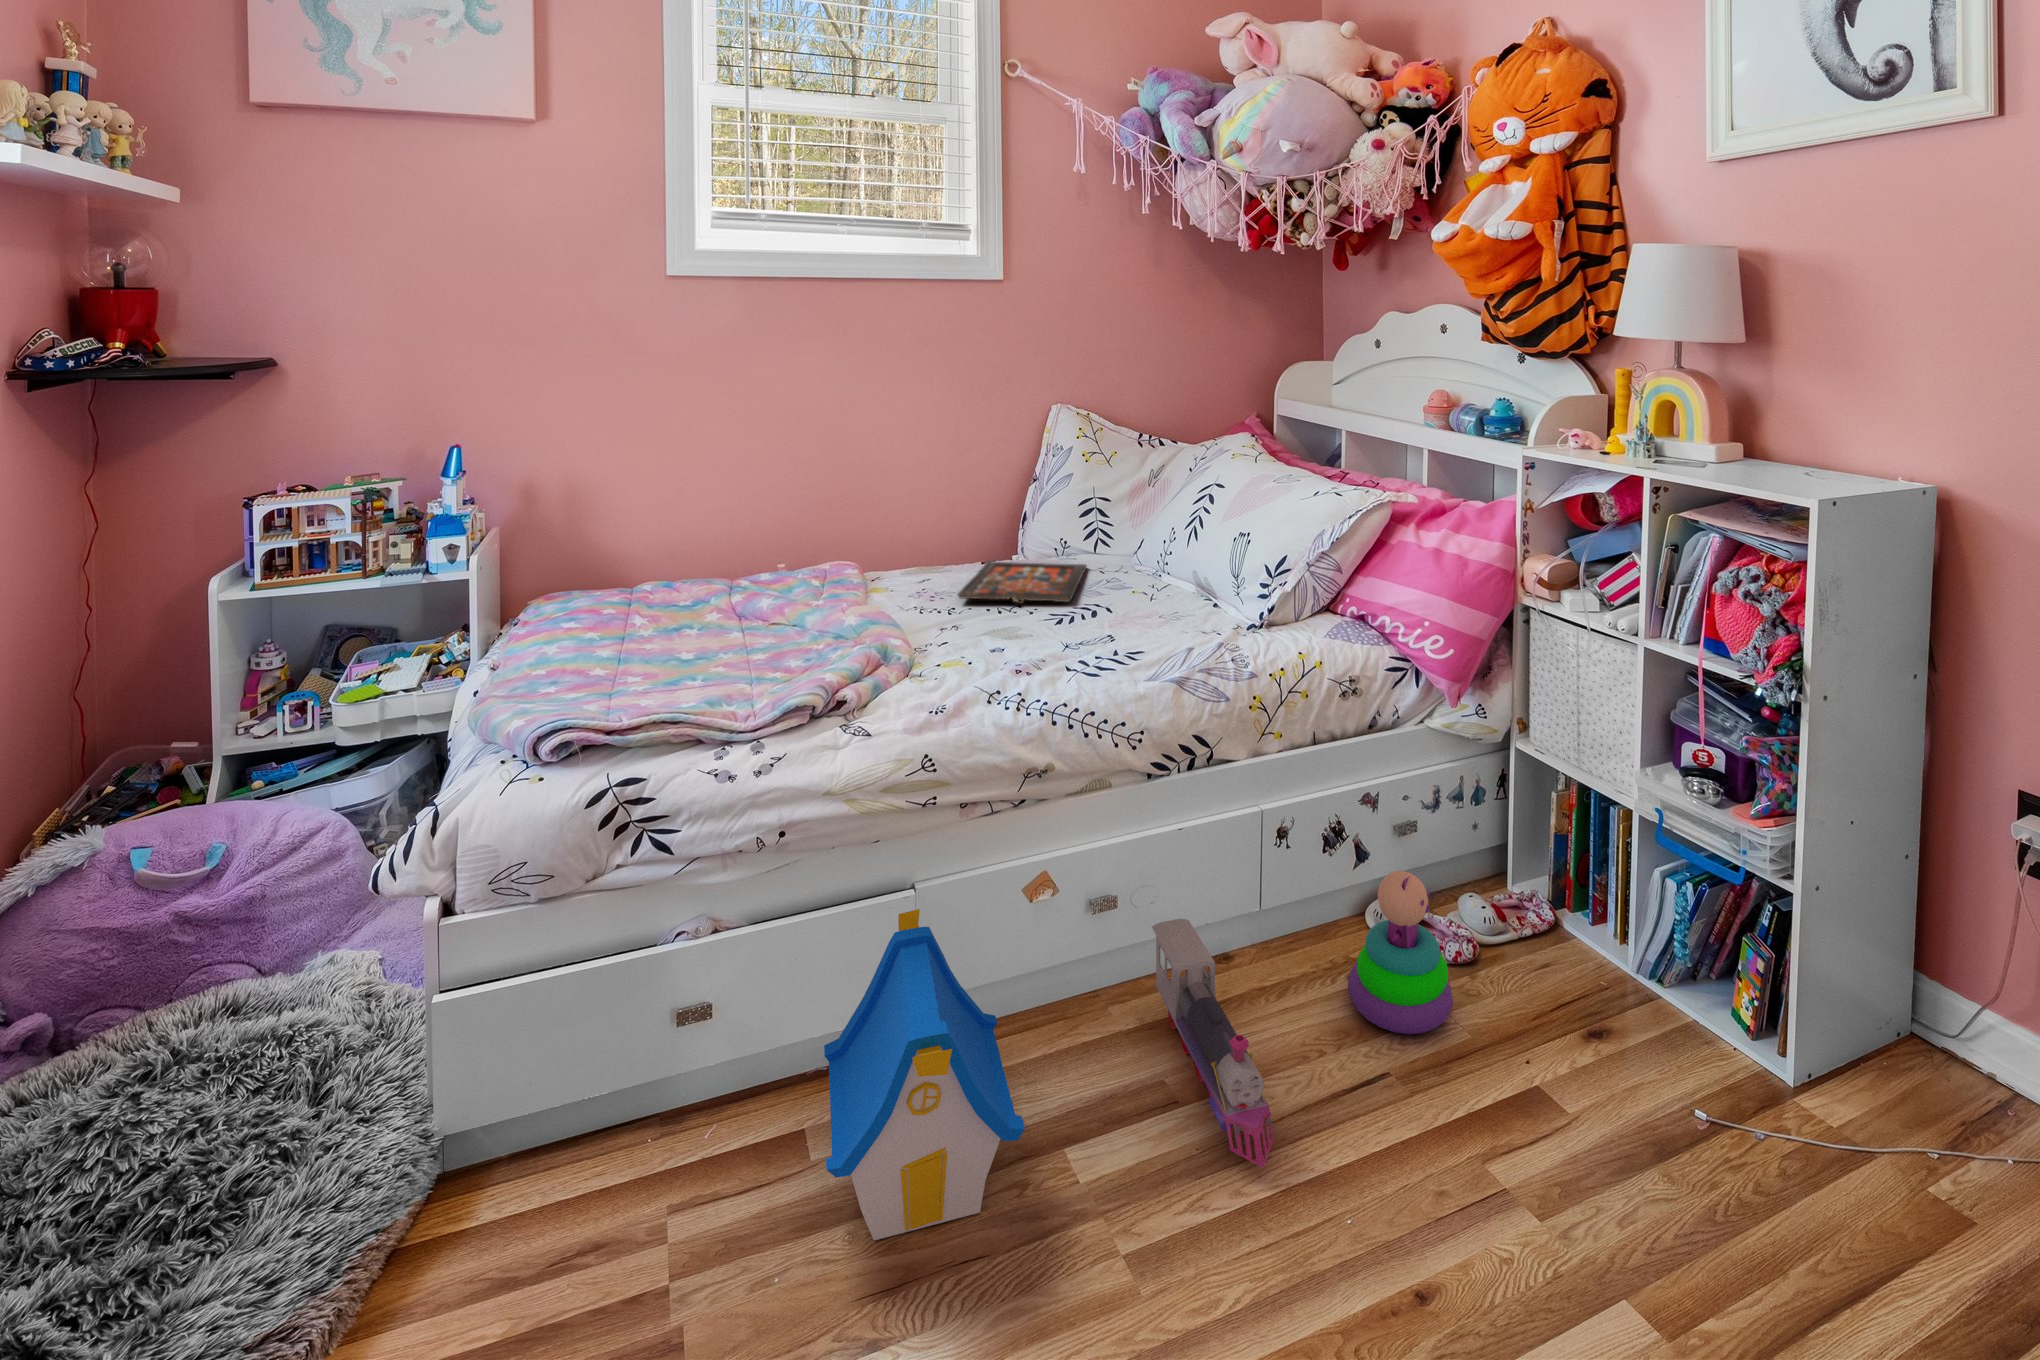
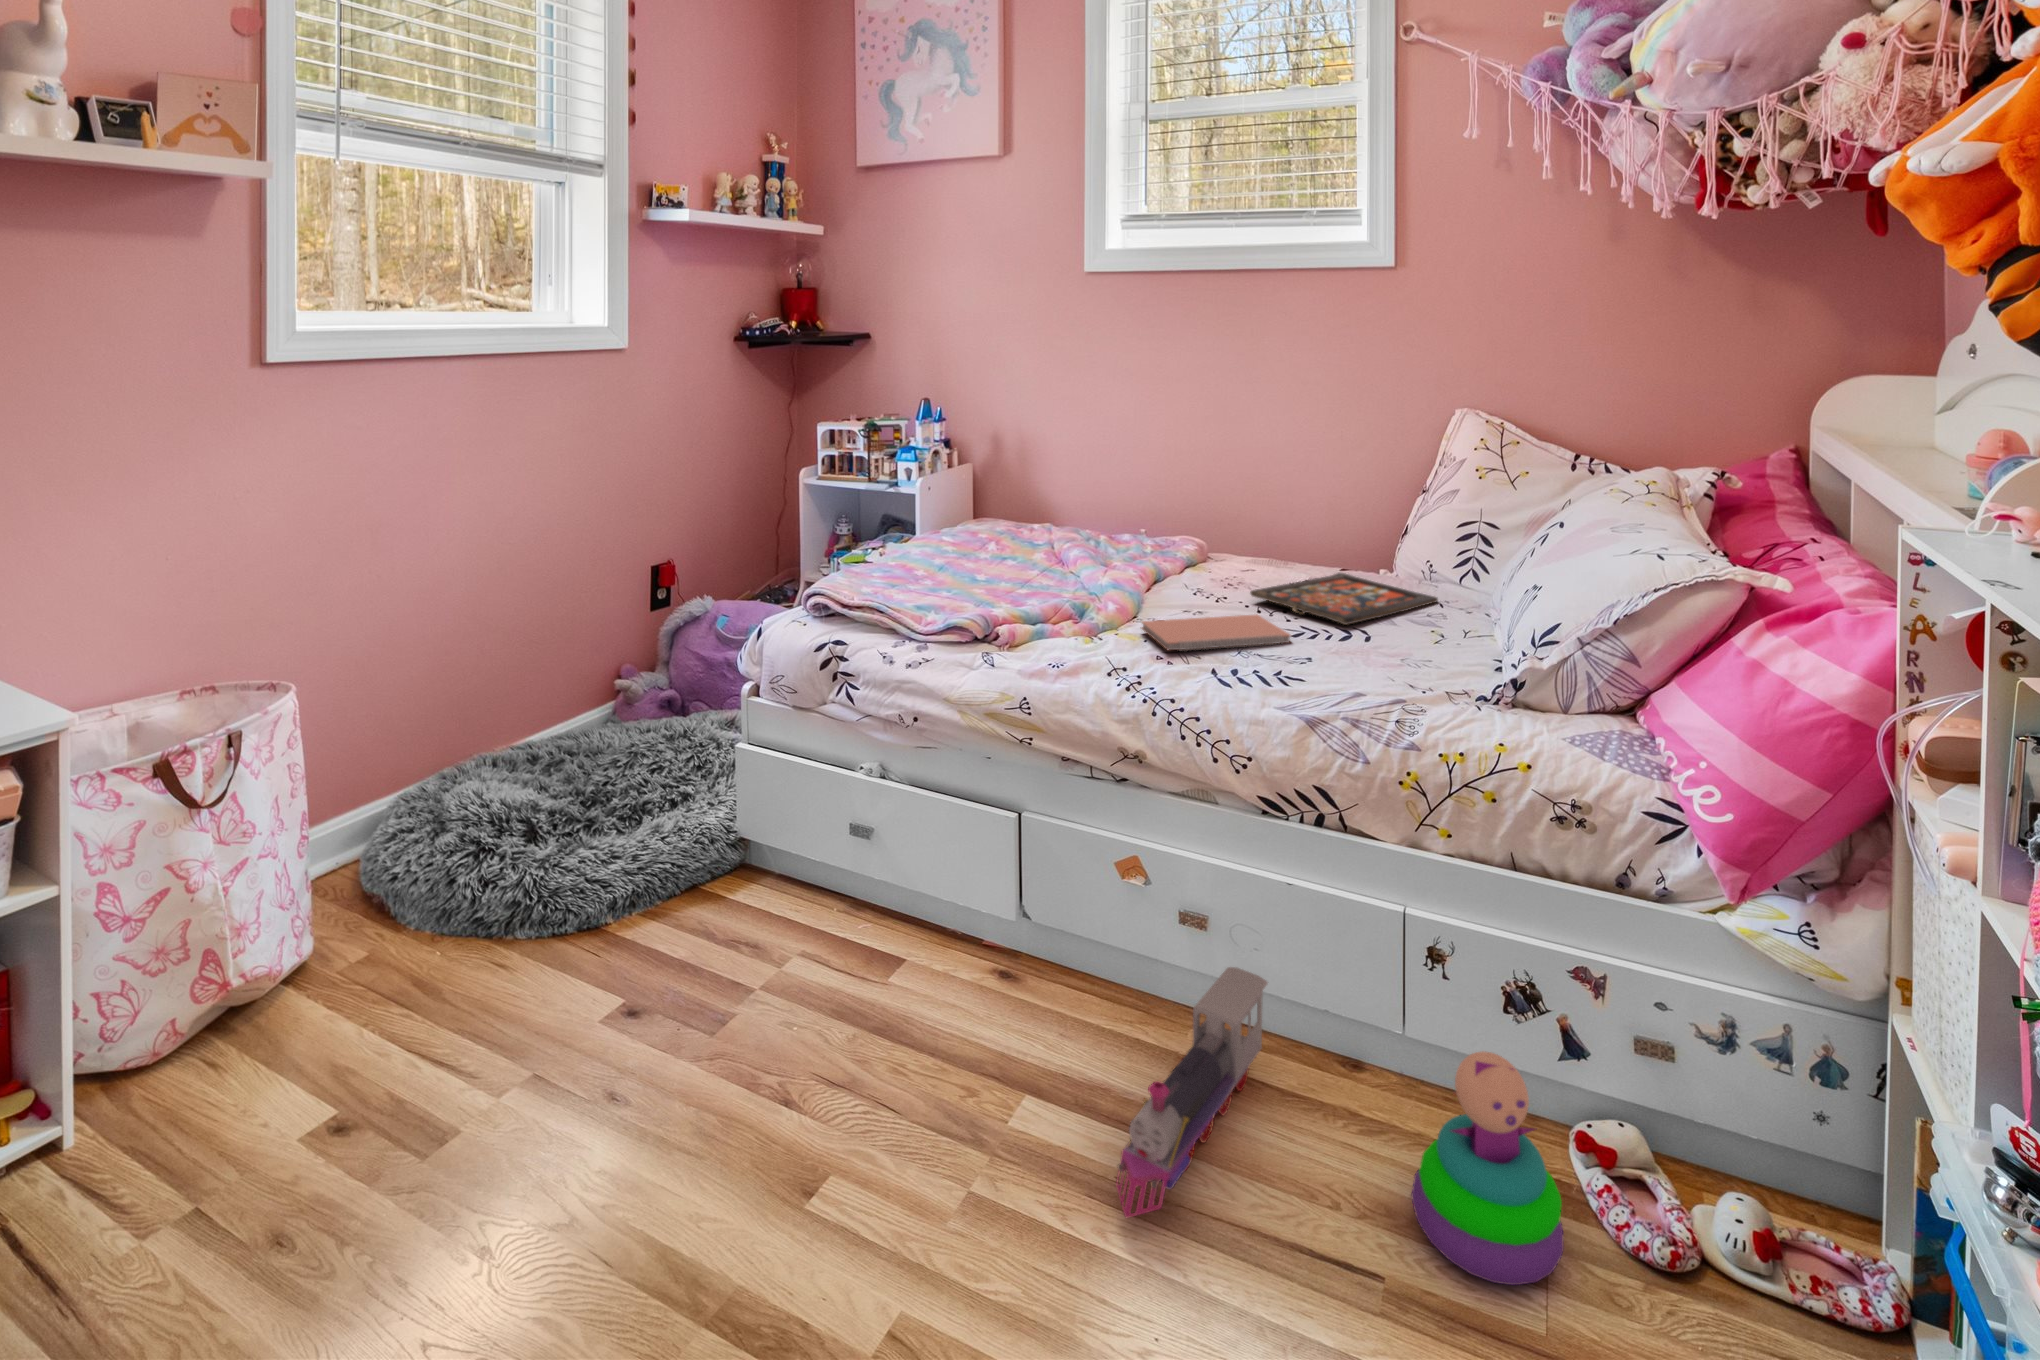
notebook: none [924,612,1057,664] -> present [1142,615,1290,650]
toy house: present [824,909,1025,1240] -> none [833,826,1038,1081]

